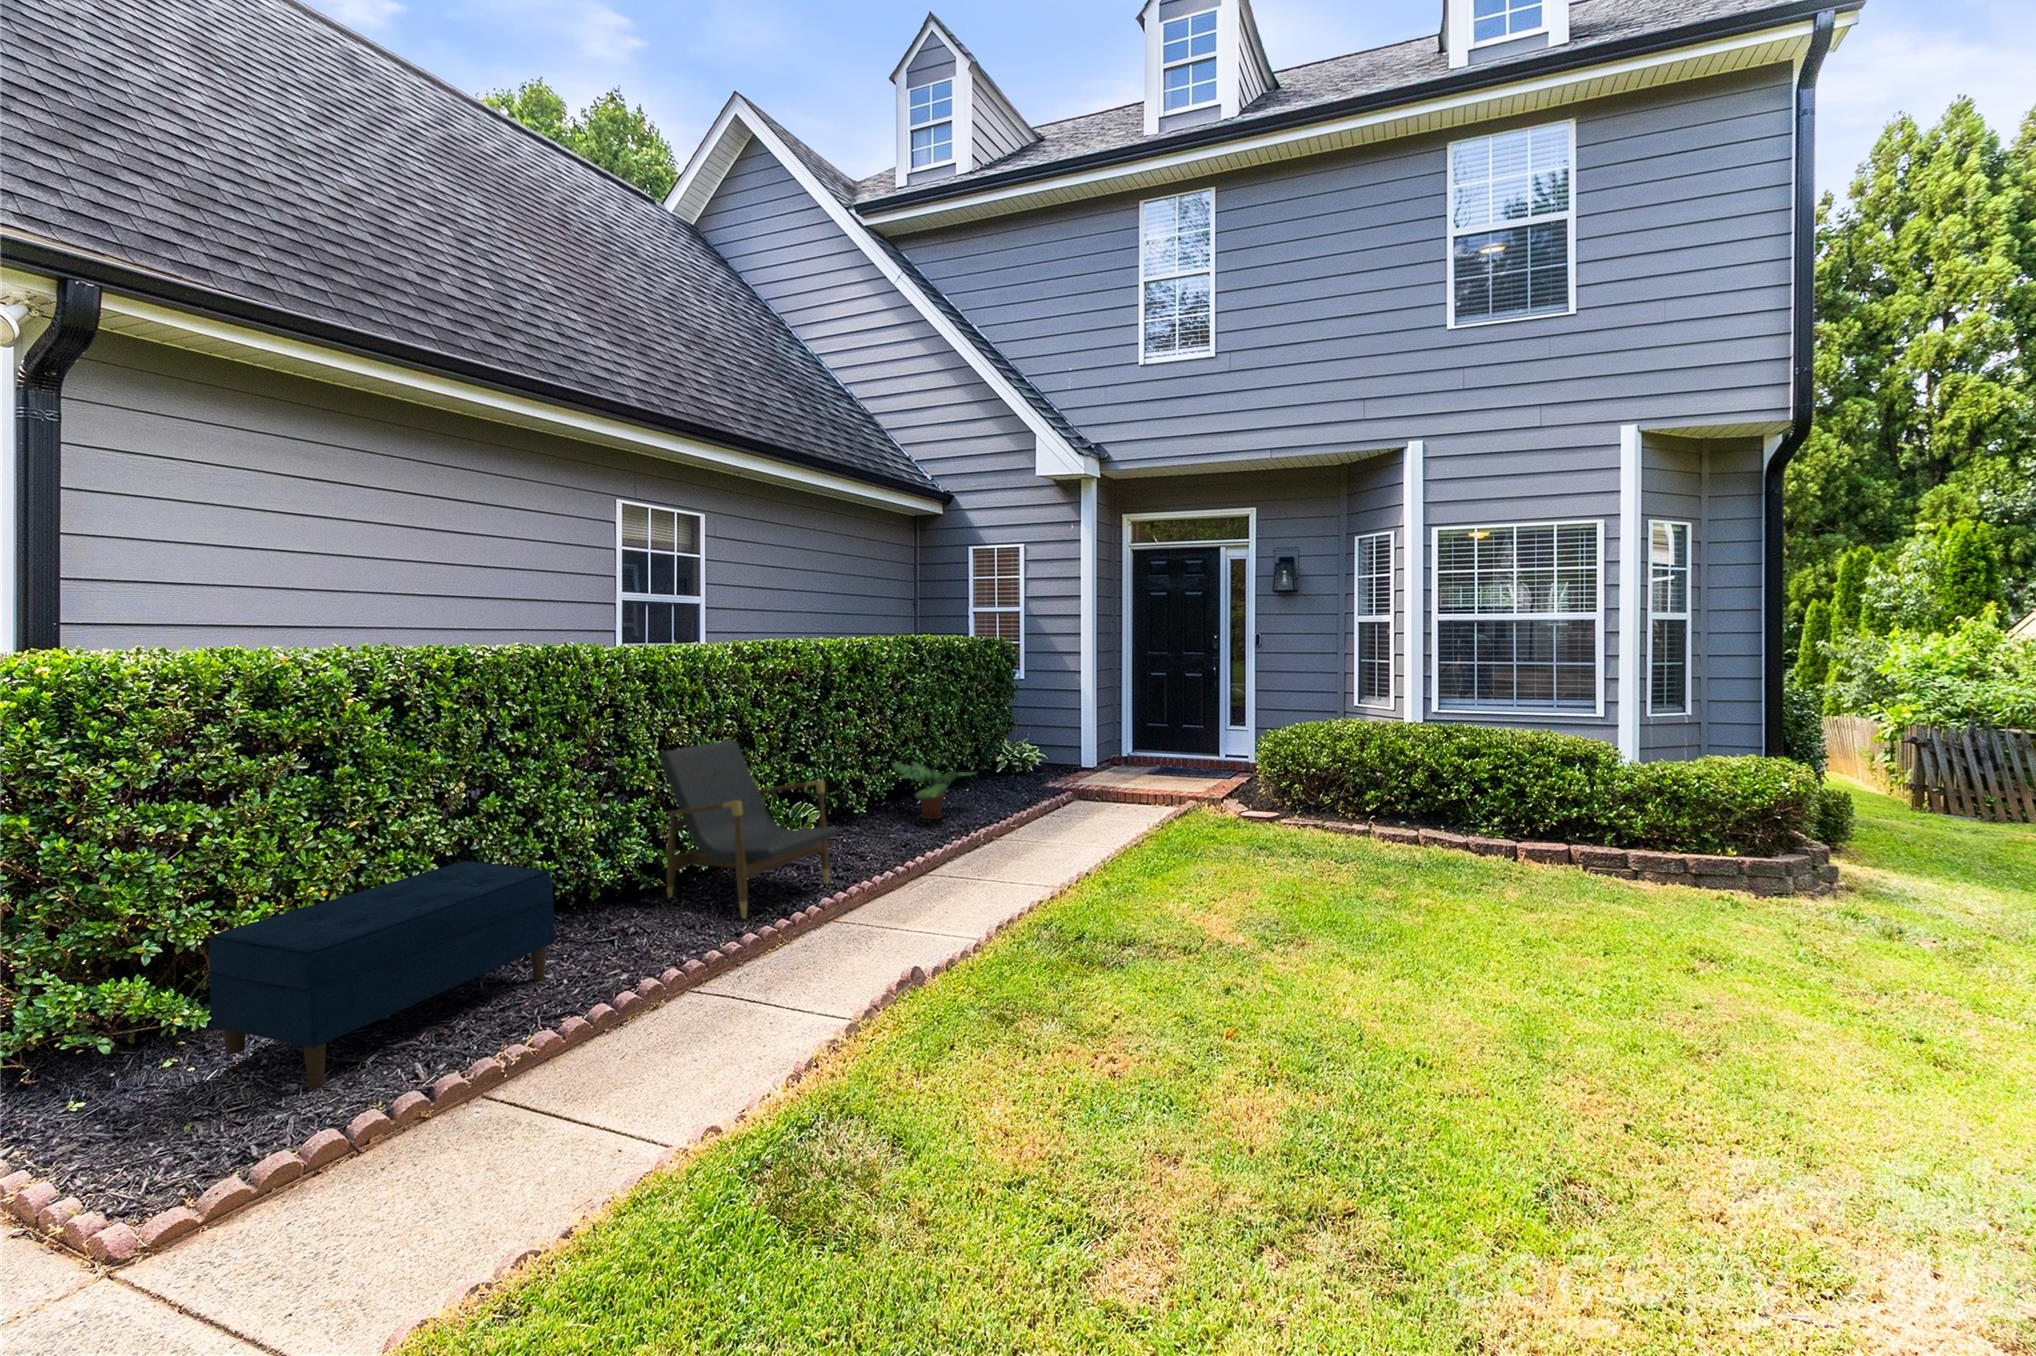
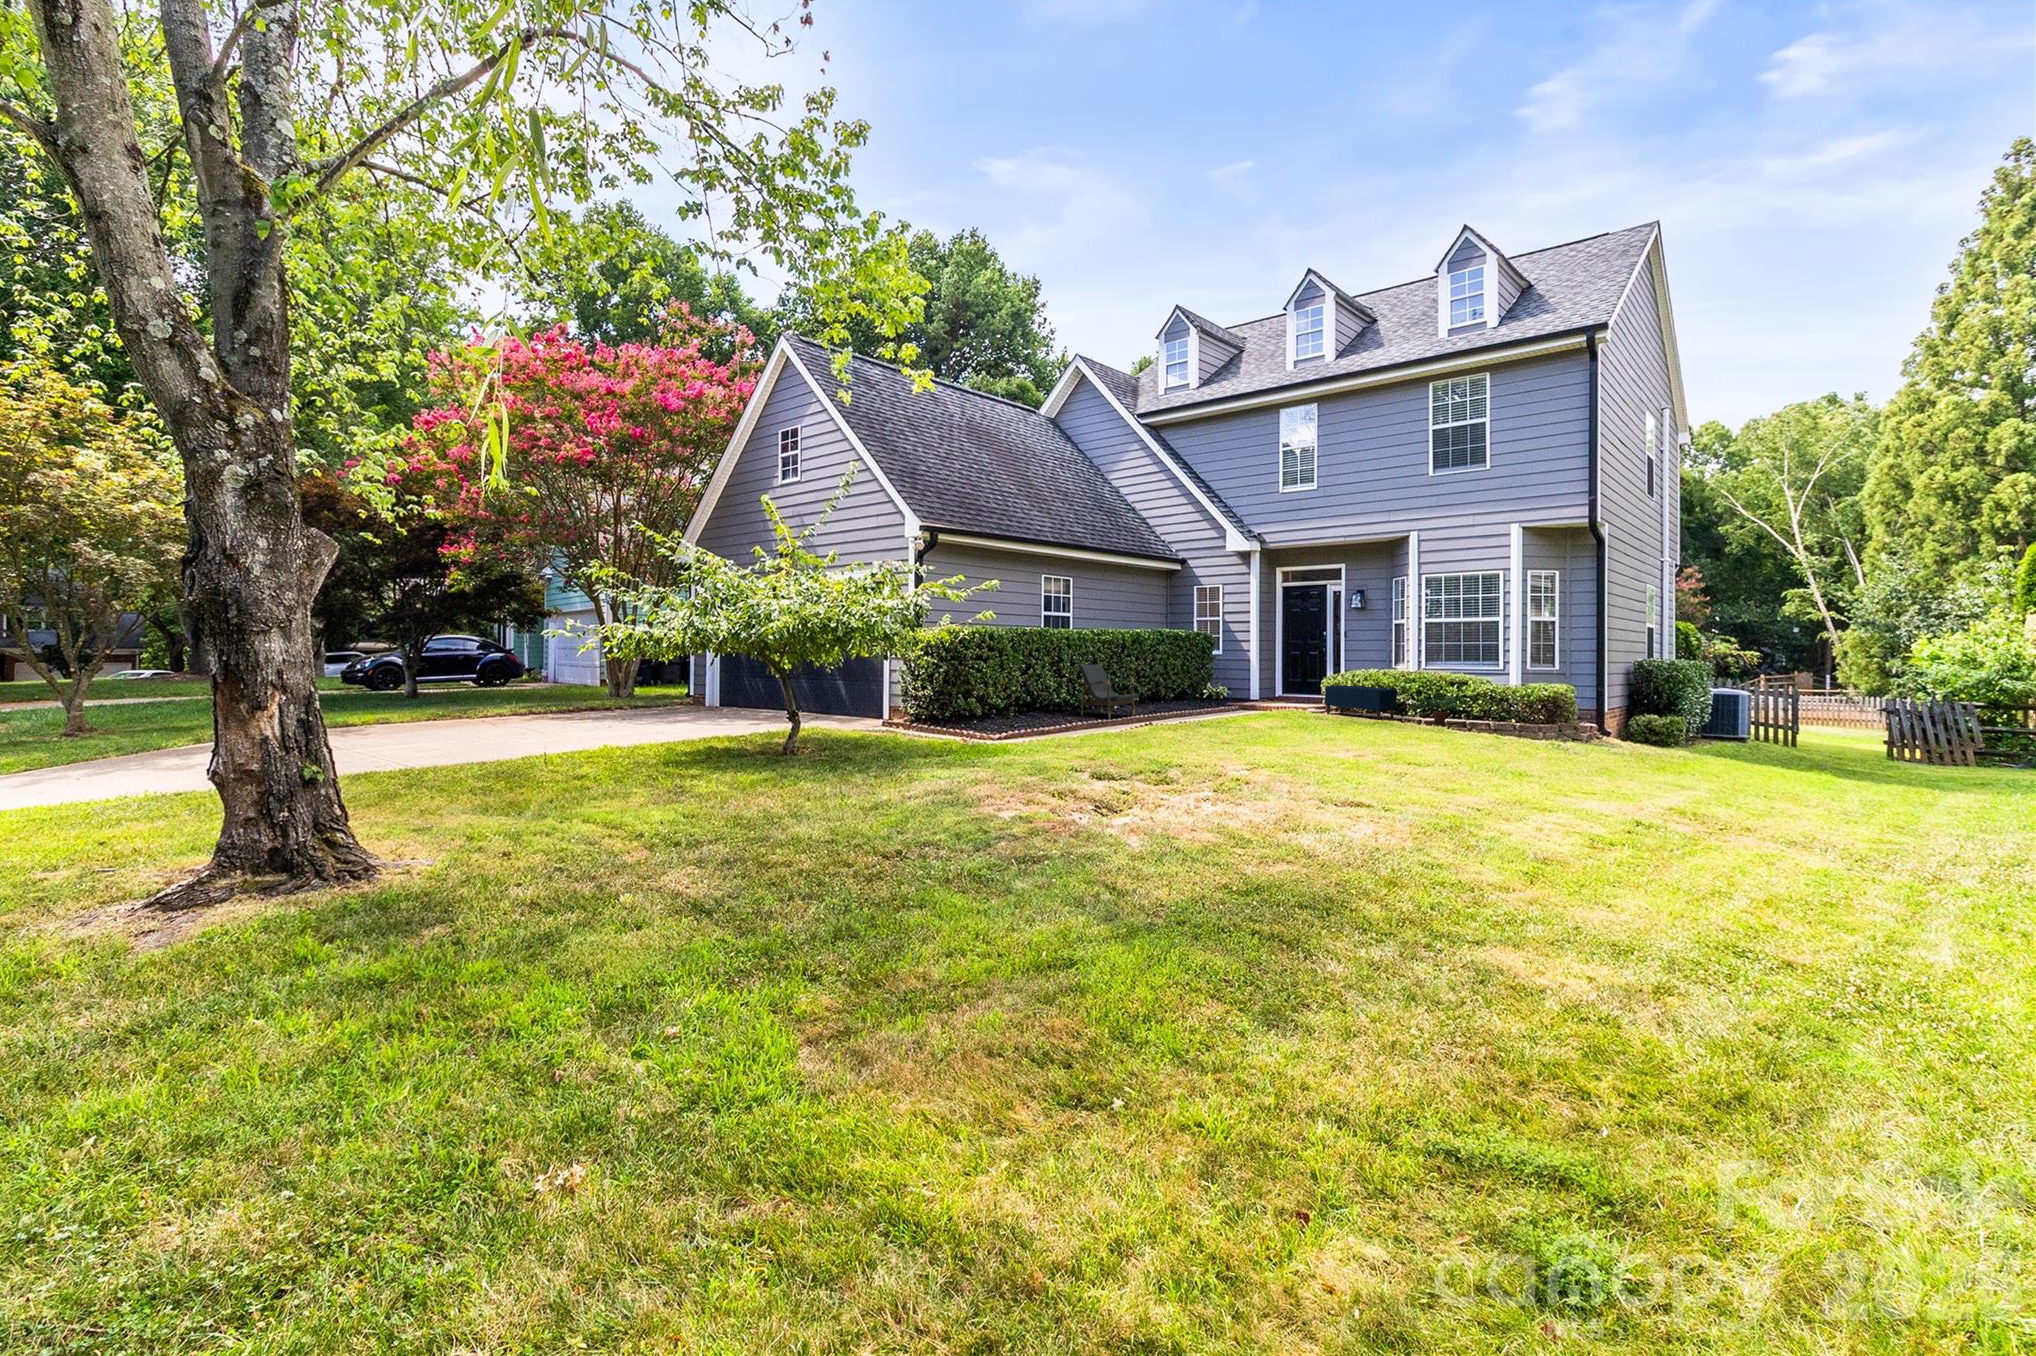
potted plant: present [892,757,976,819] -> present [1409,692,1459,725]
bench: present [209,861,554,1088] -> present [1325,685,1397,720]

